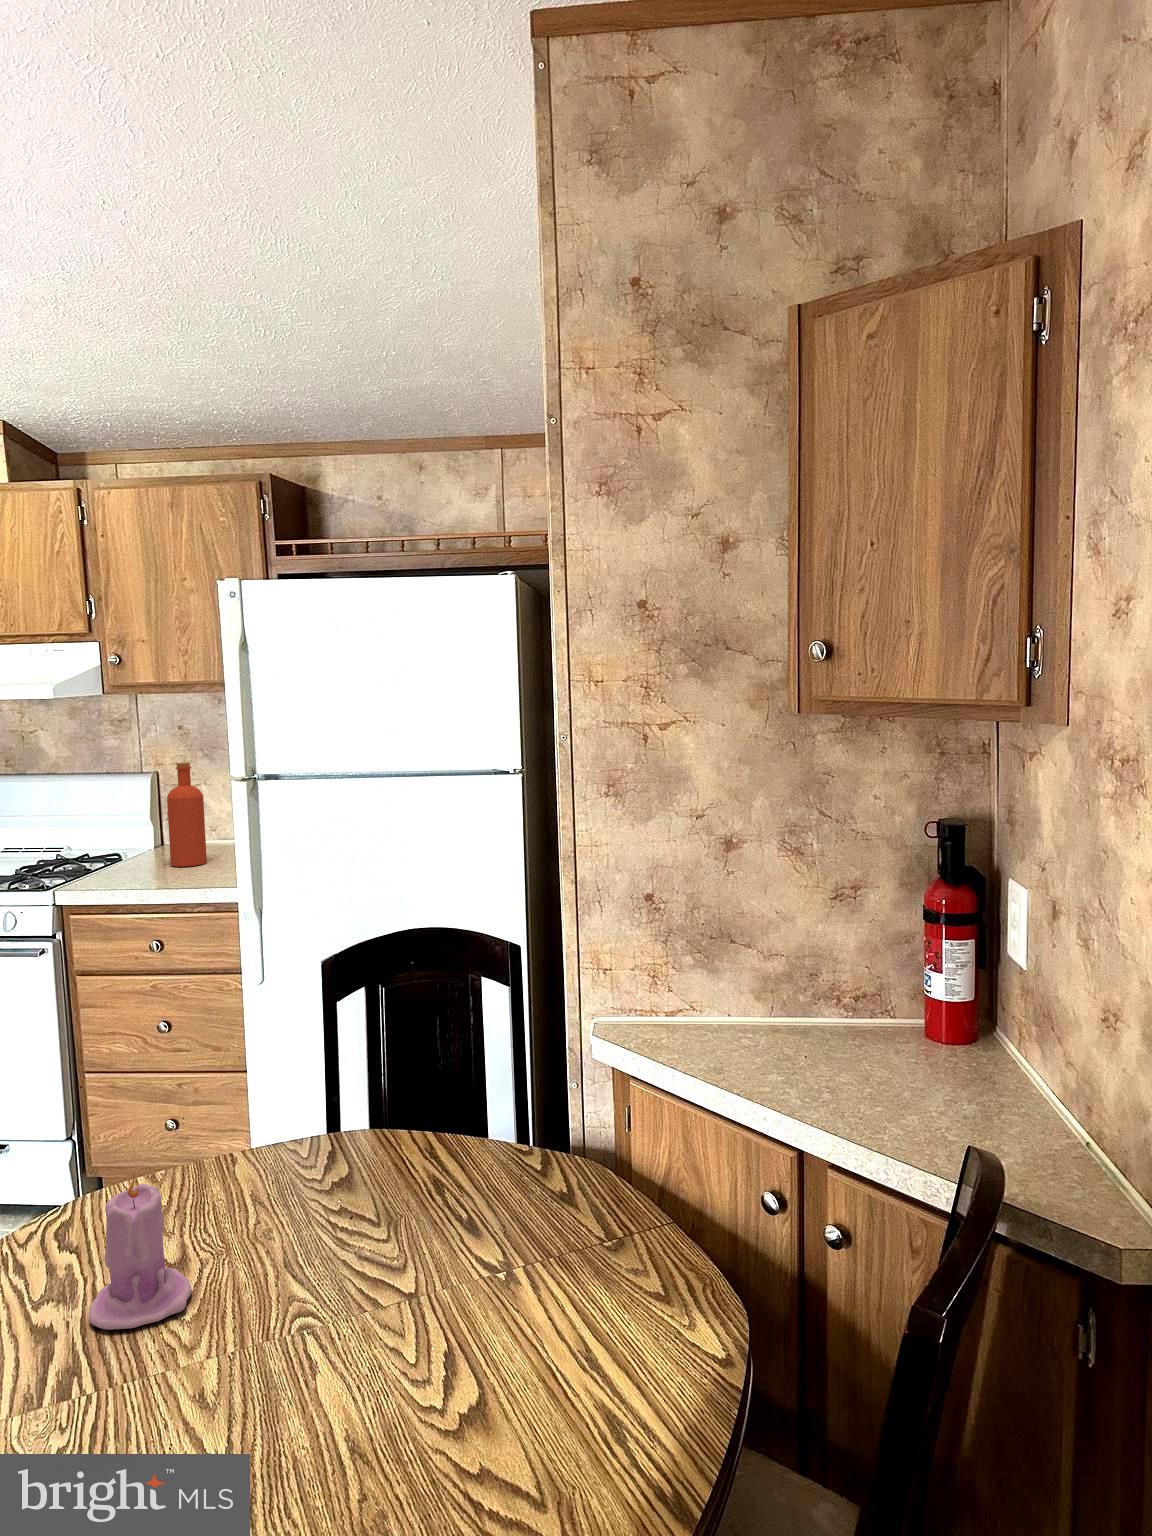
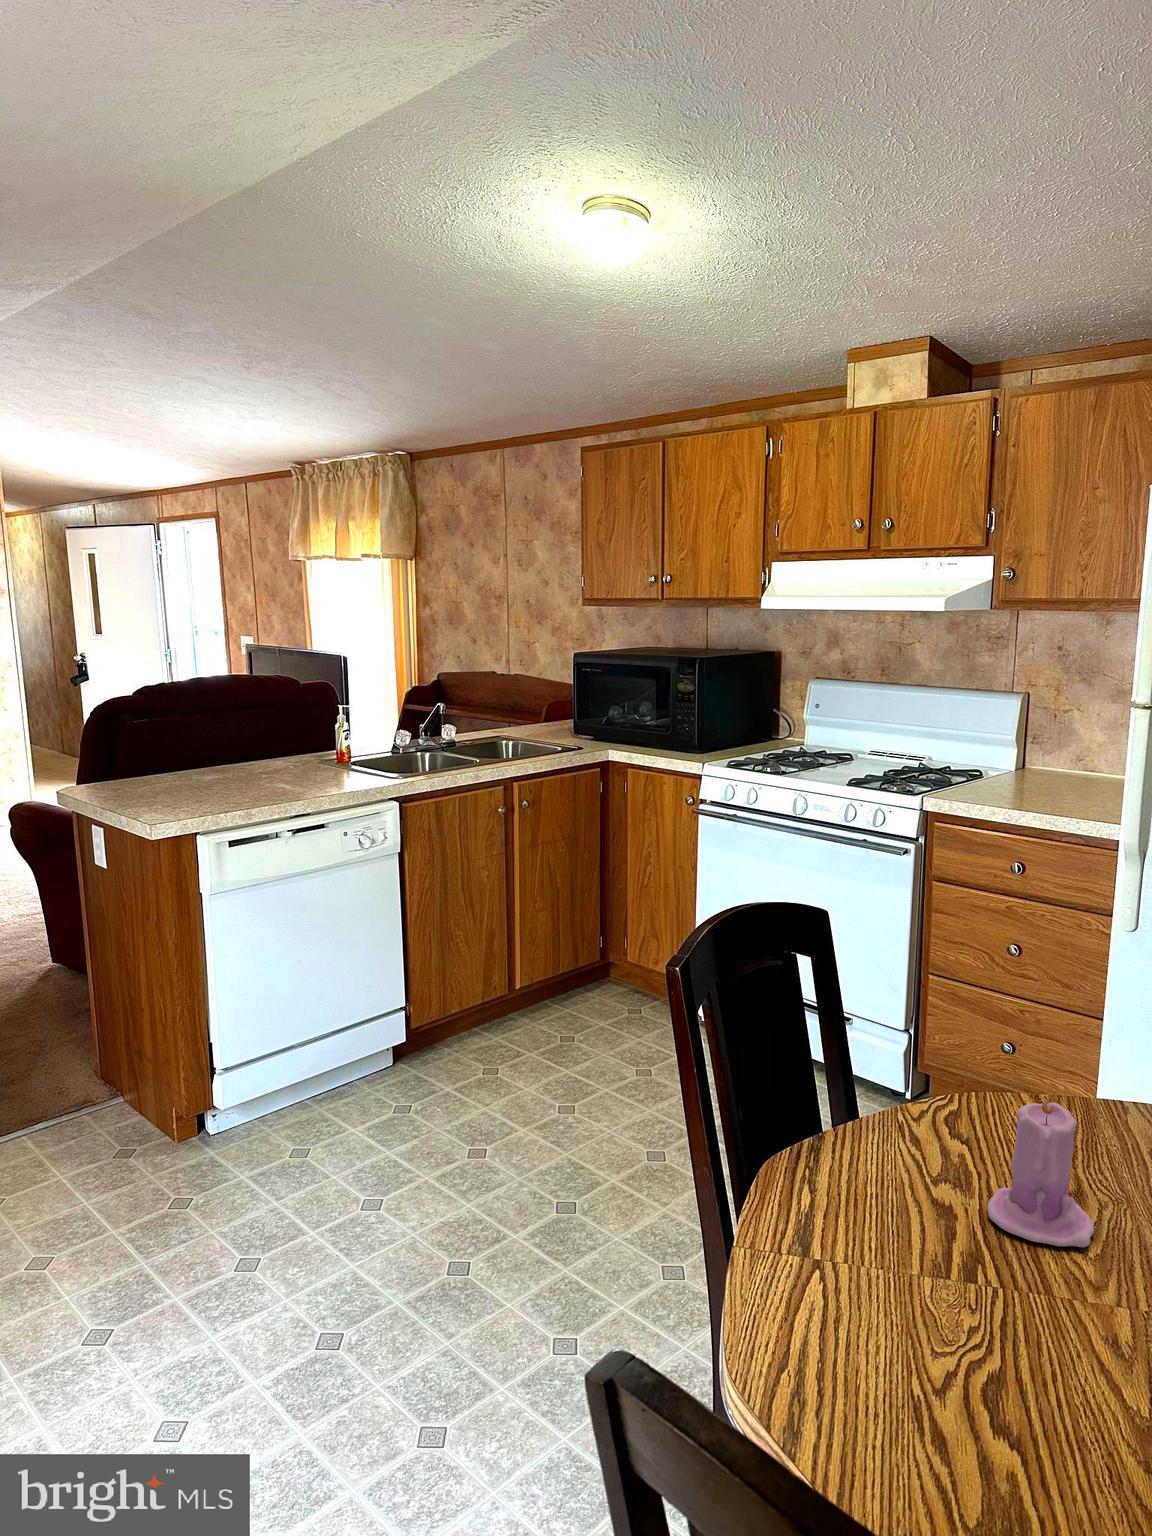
bottle: present [167,763,207,866] -> none [1036,684,1081,794]

